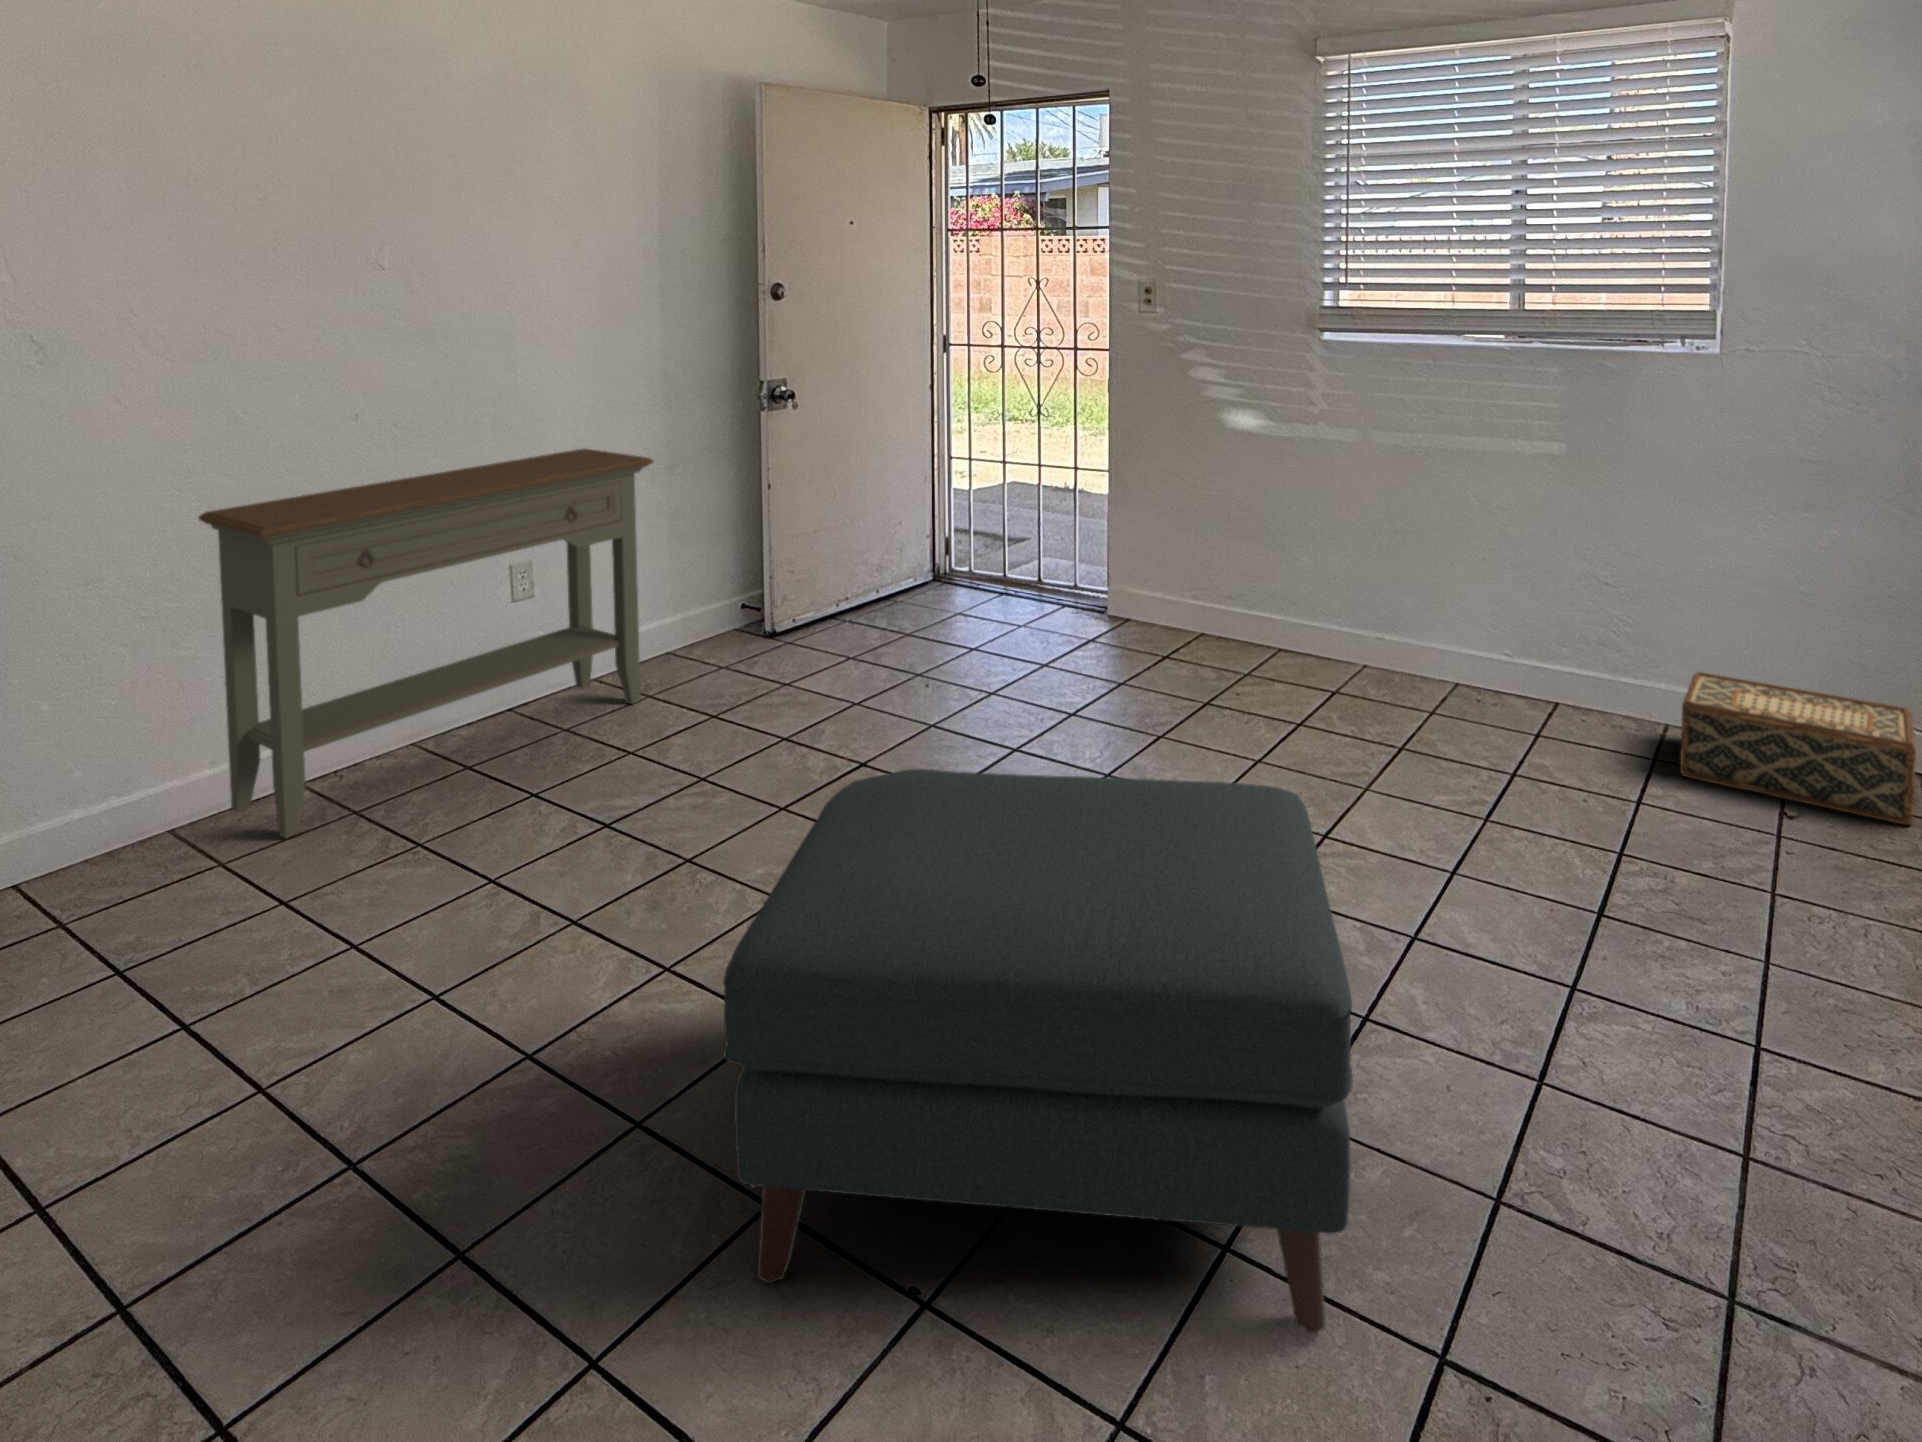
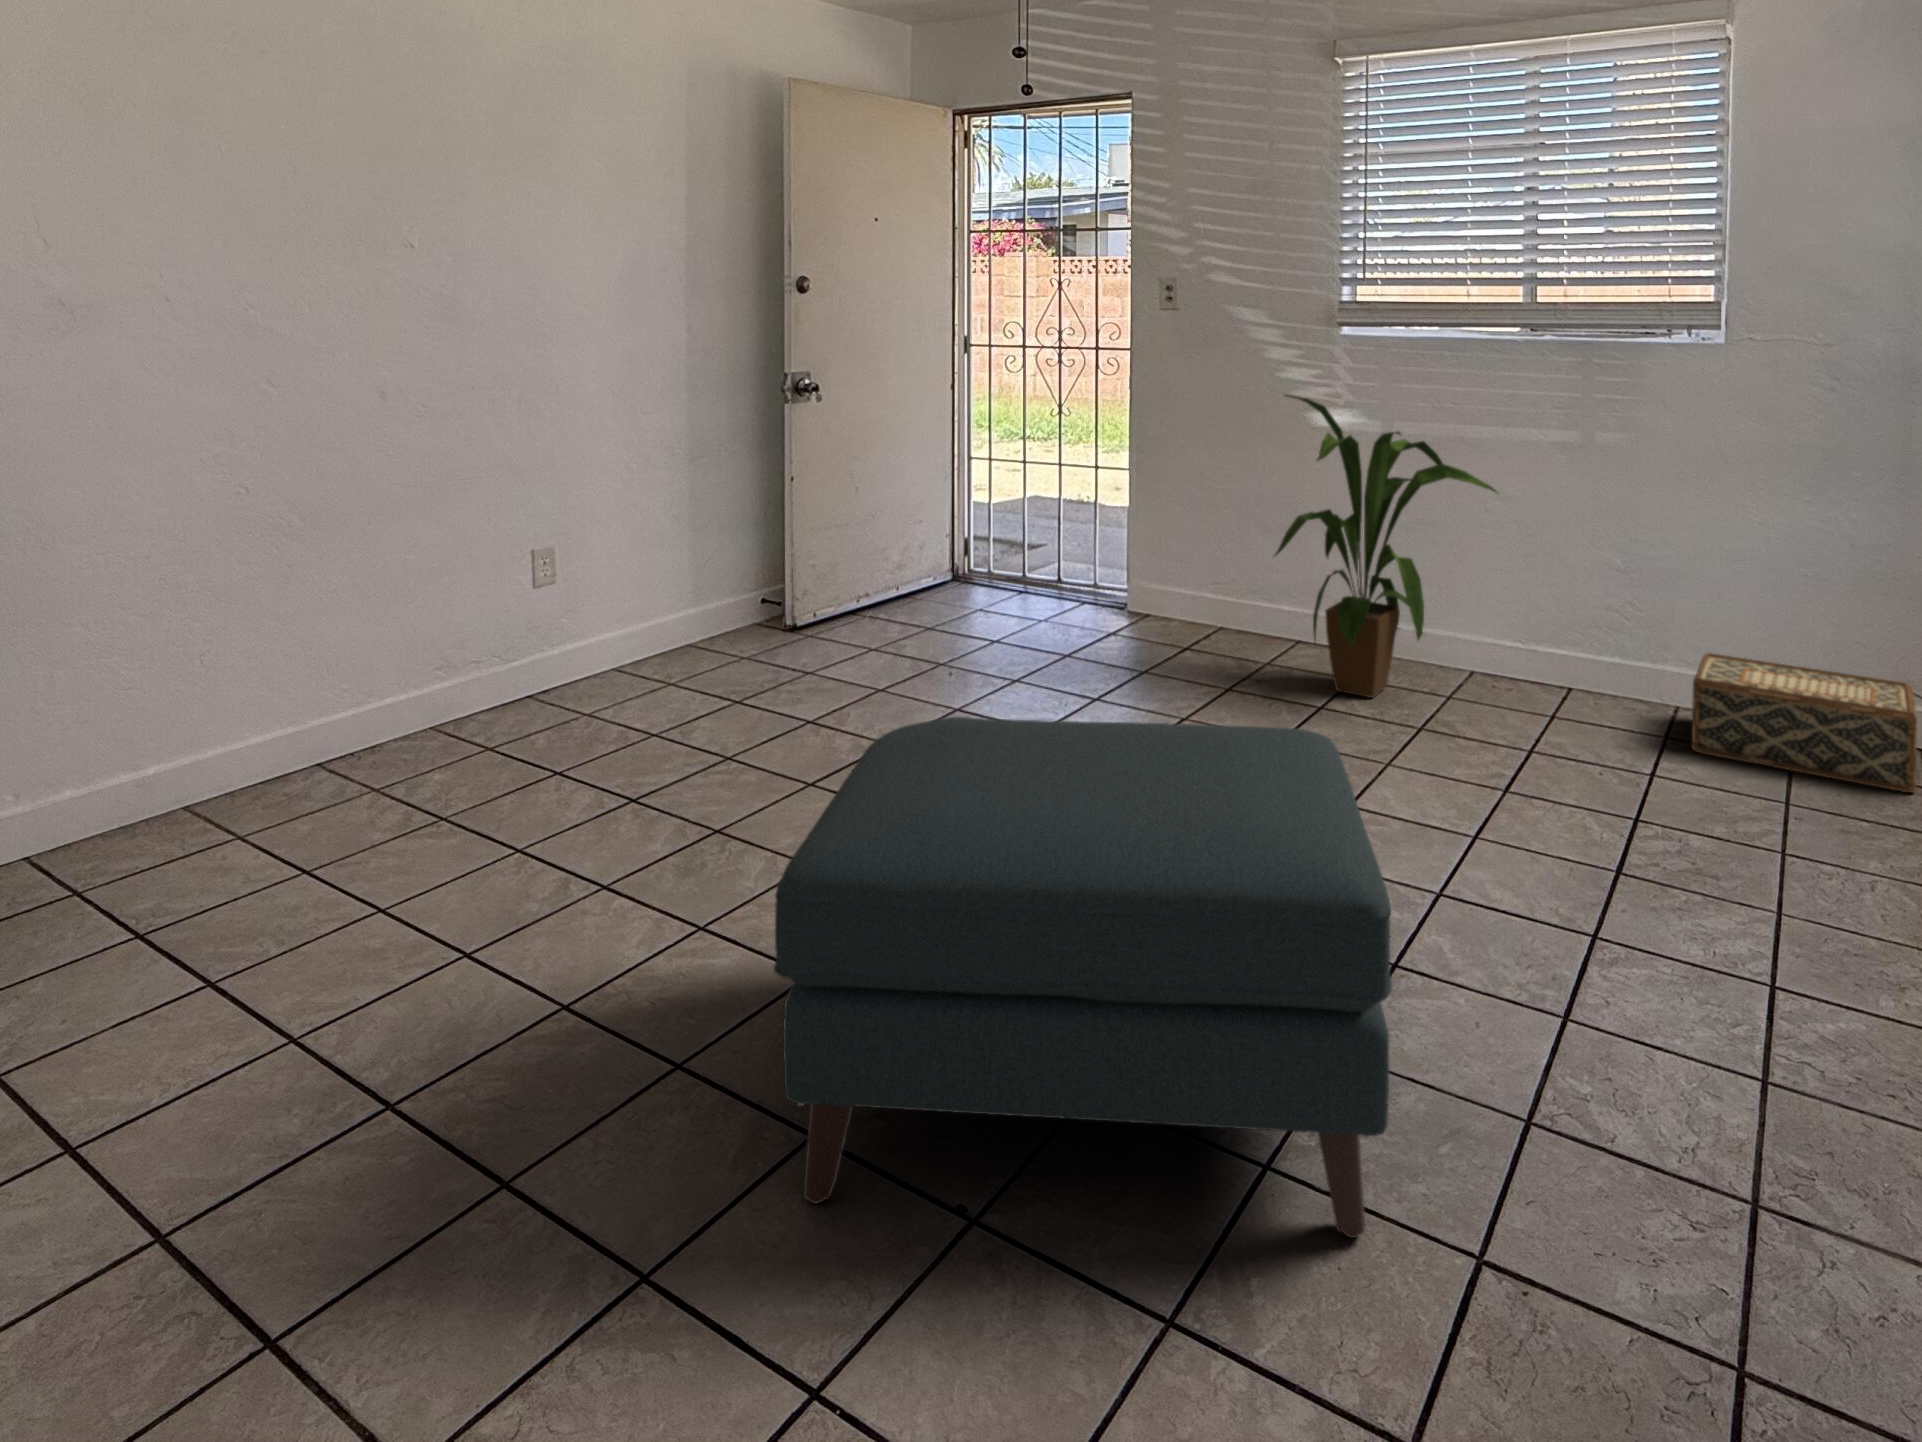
house plant: none [1249,405,1485,713] -> present [1275,395,1496,698]
console table: present [199,449,653,838] -> none [223,437,680,815]

